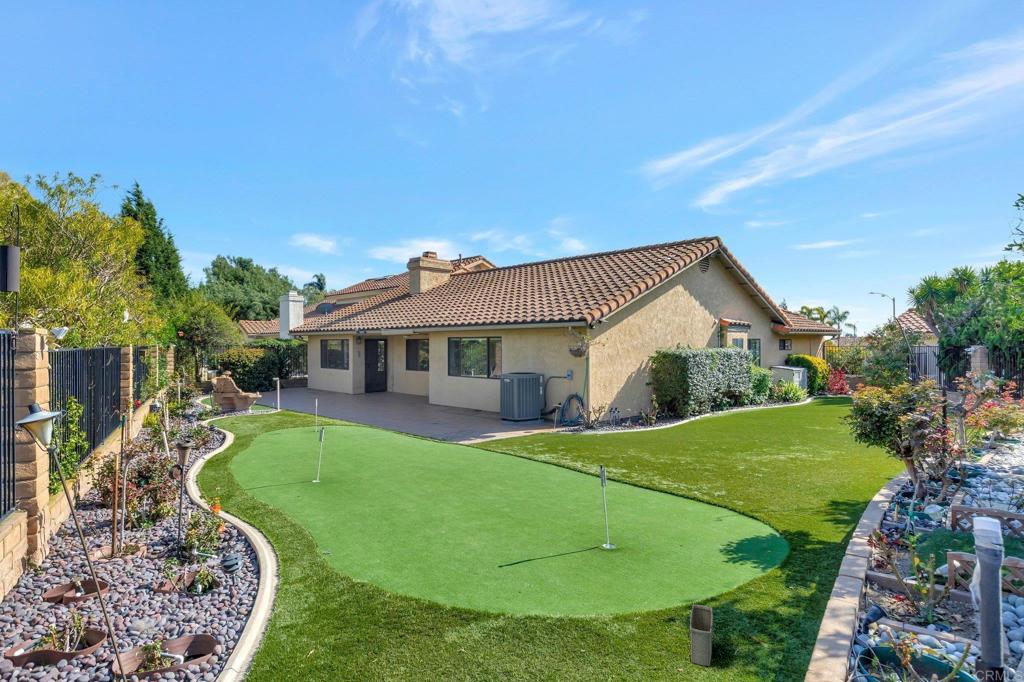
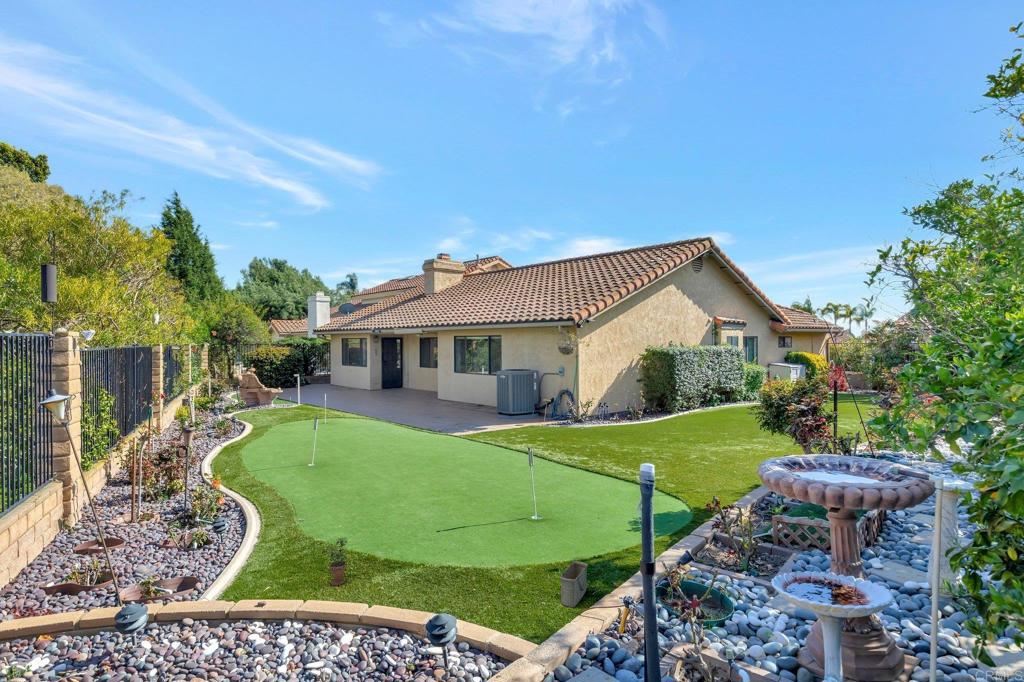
potted plant: none [385,577,411,643] -> present [327,537,347,585]

